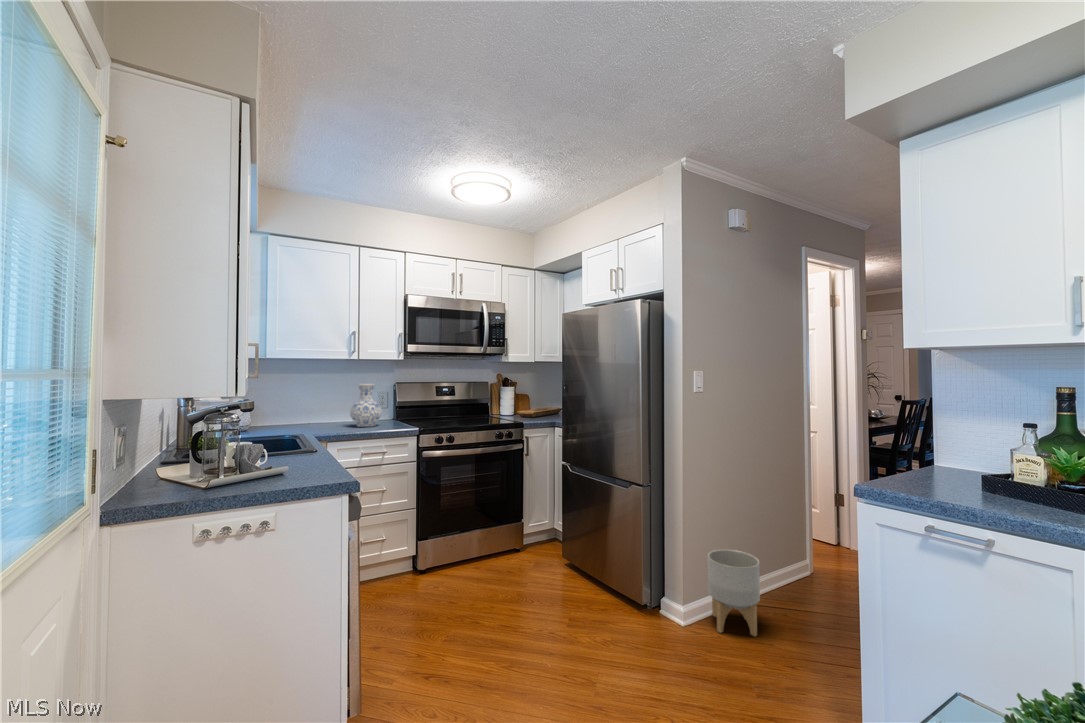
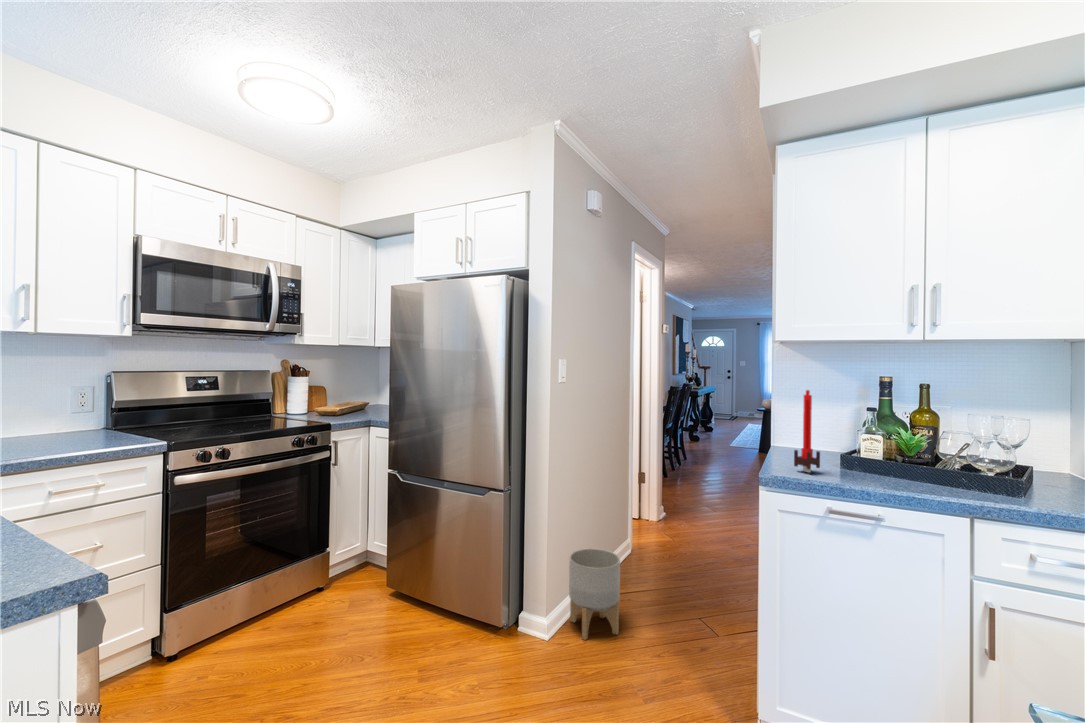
vase: present [350,384,382,427] -> none [23,374,91,445]
candle: none [901,398,933,486] -> present [794,390,820,472]

